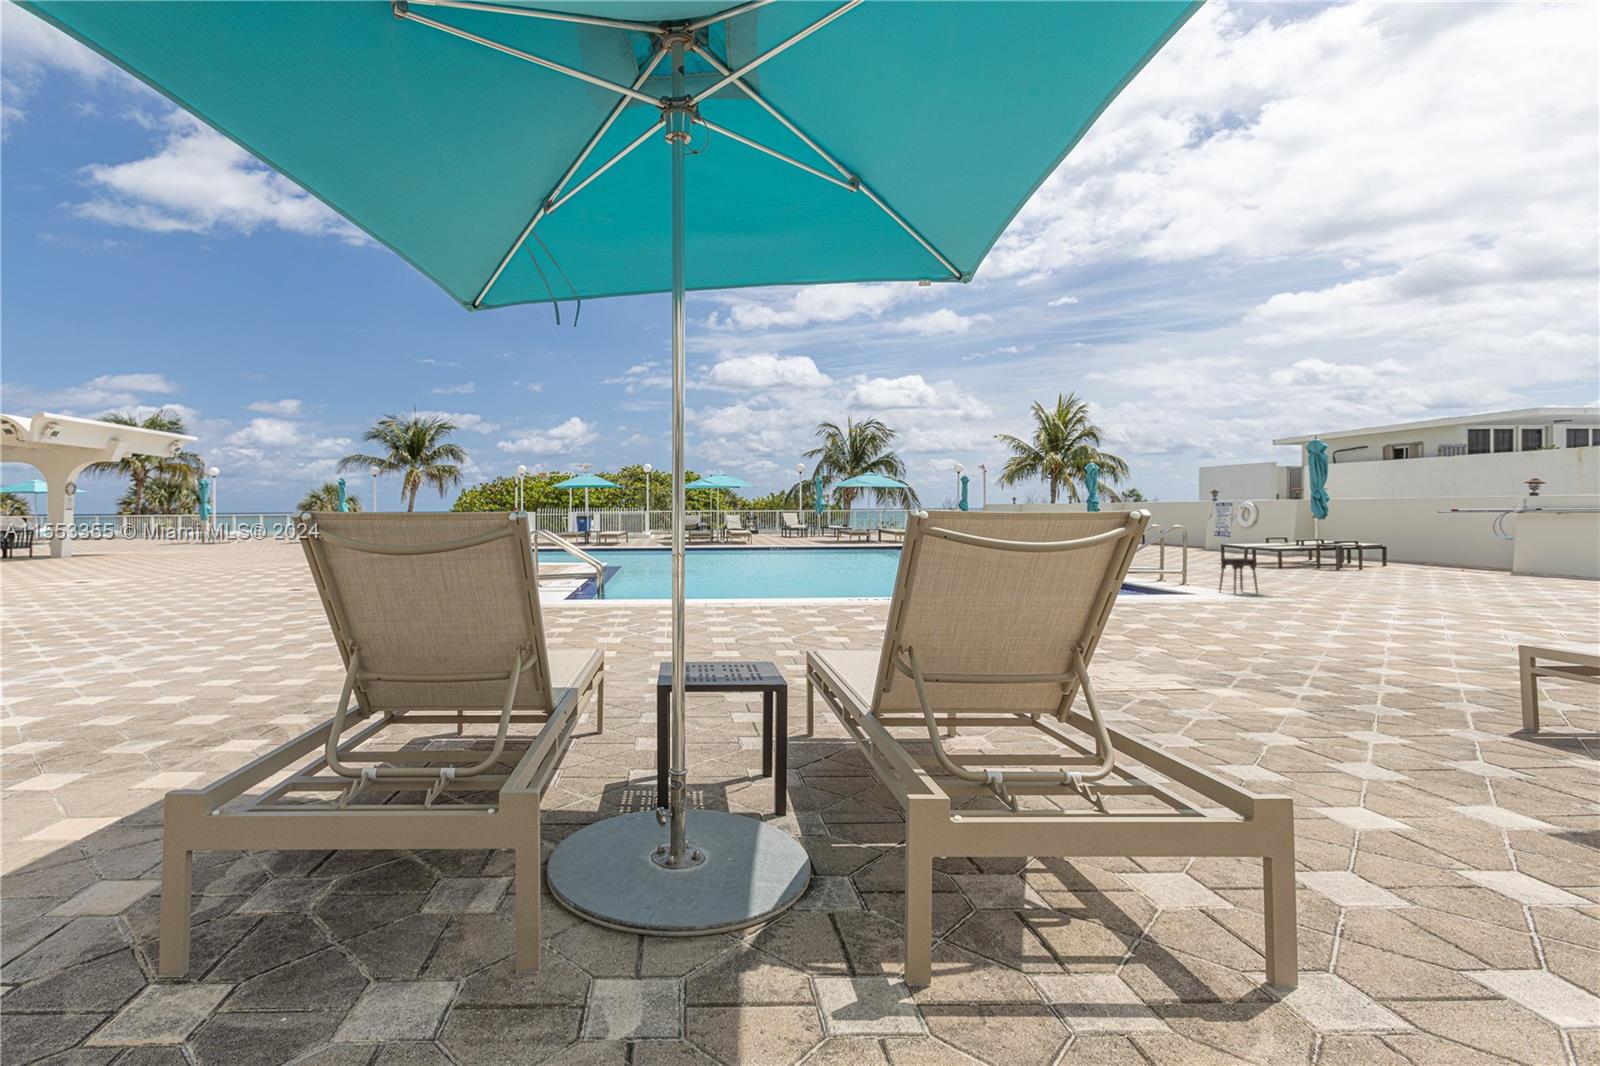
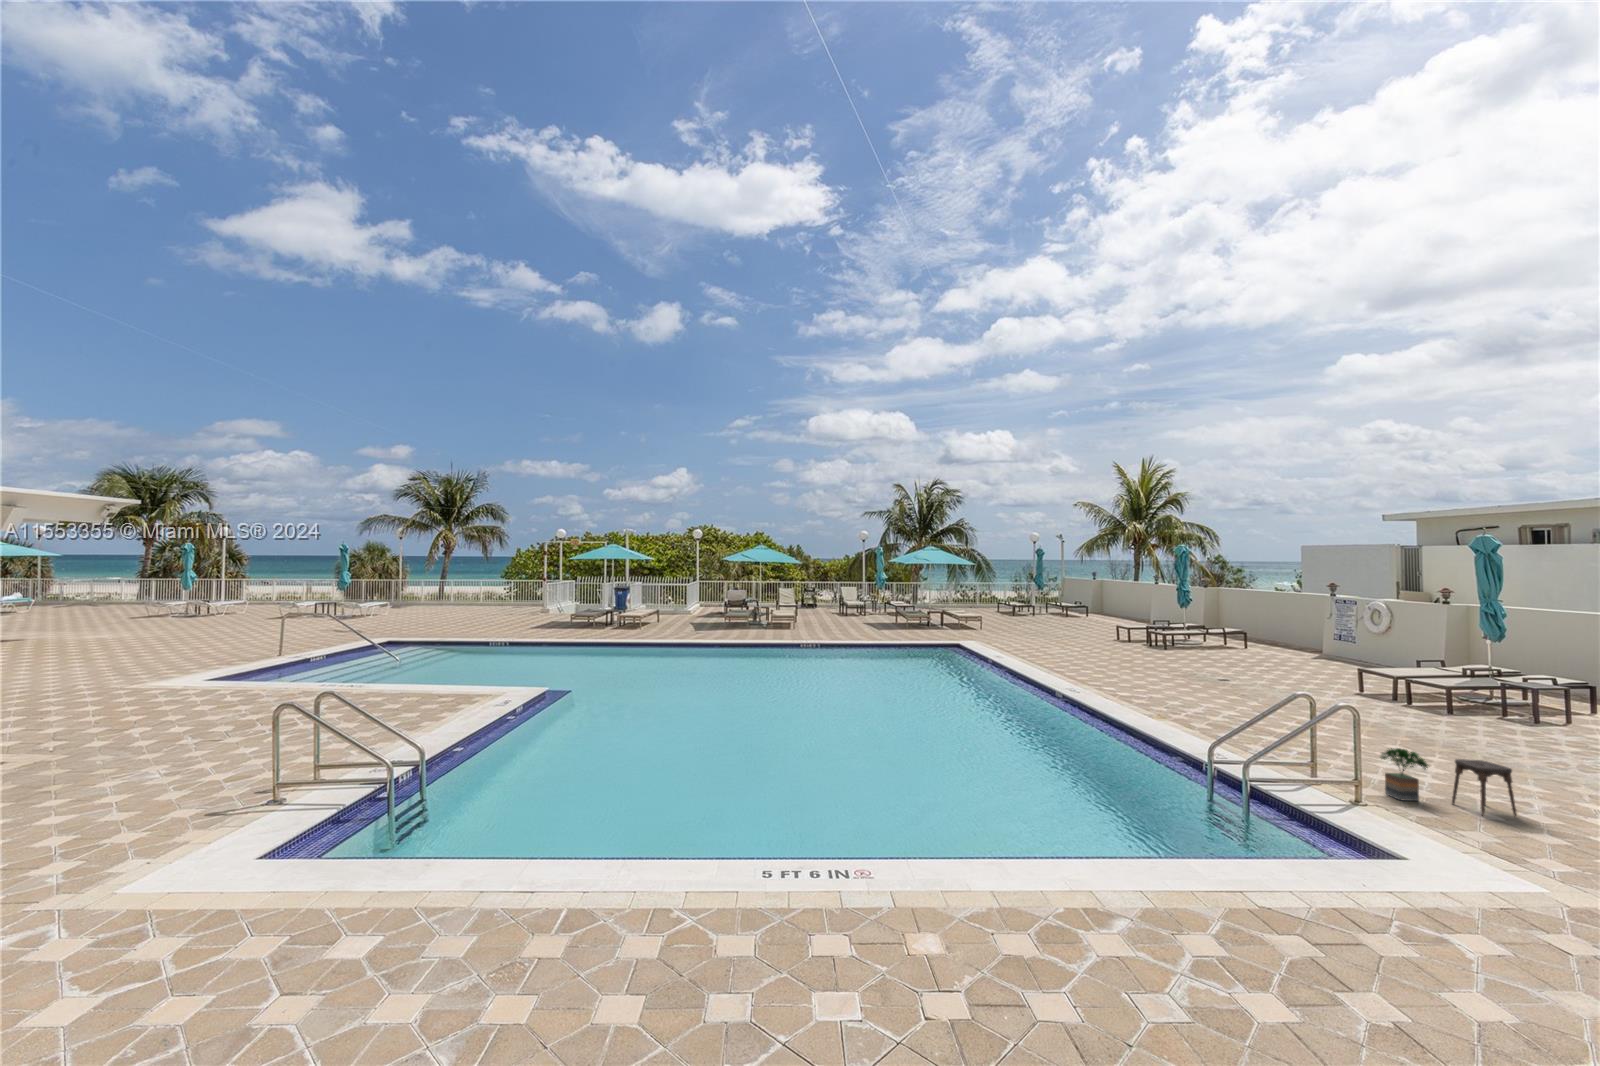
potted tree: none [1171,554,1203,592] -> present [1380,748,1428,801]

